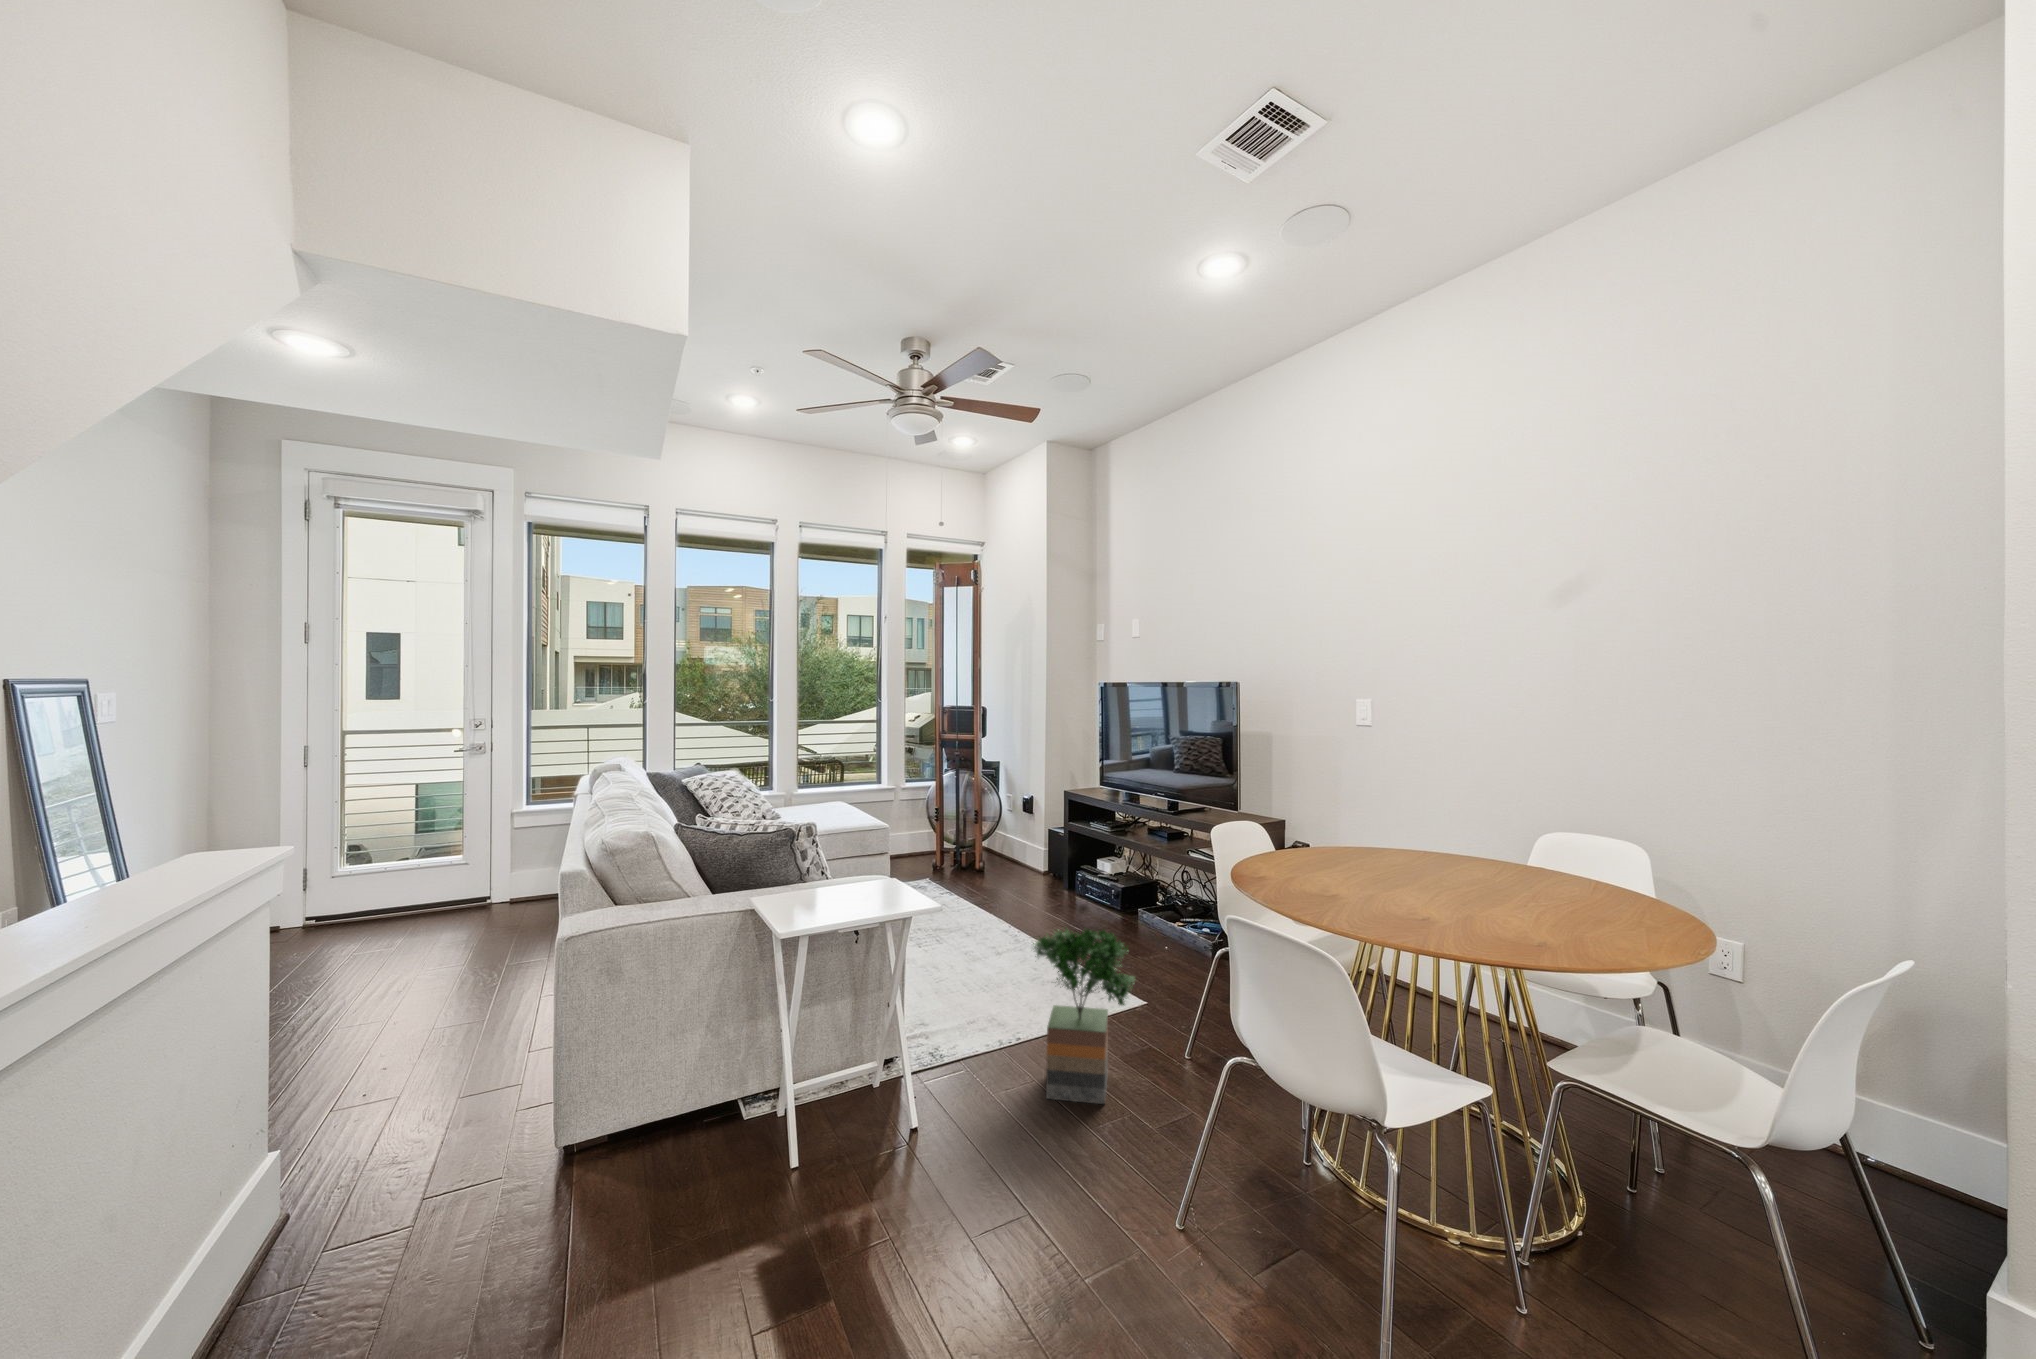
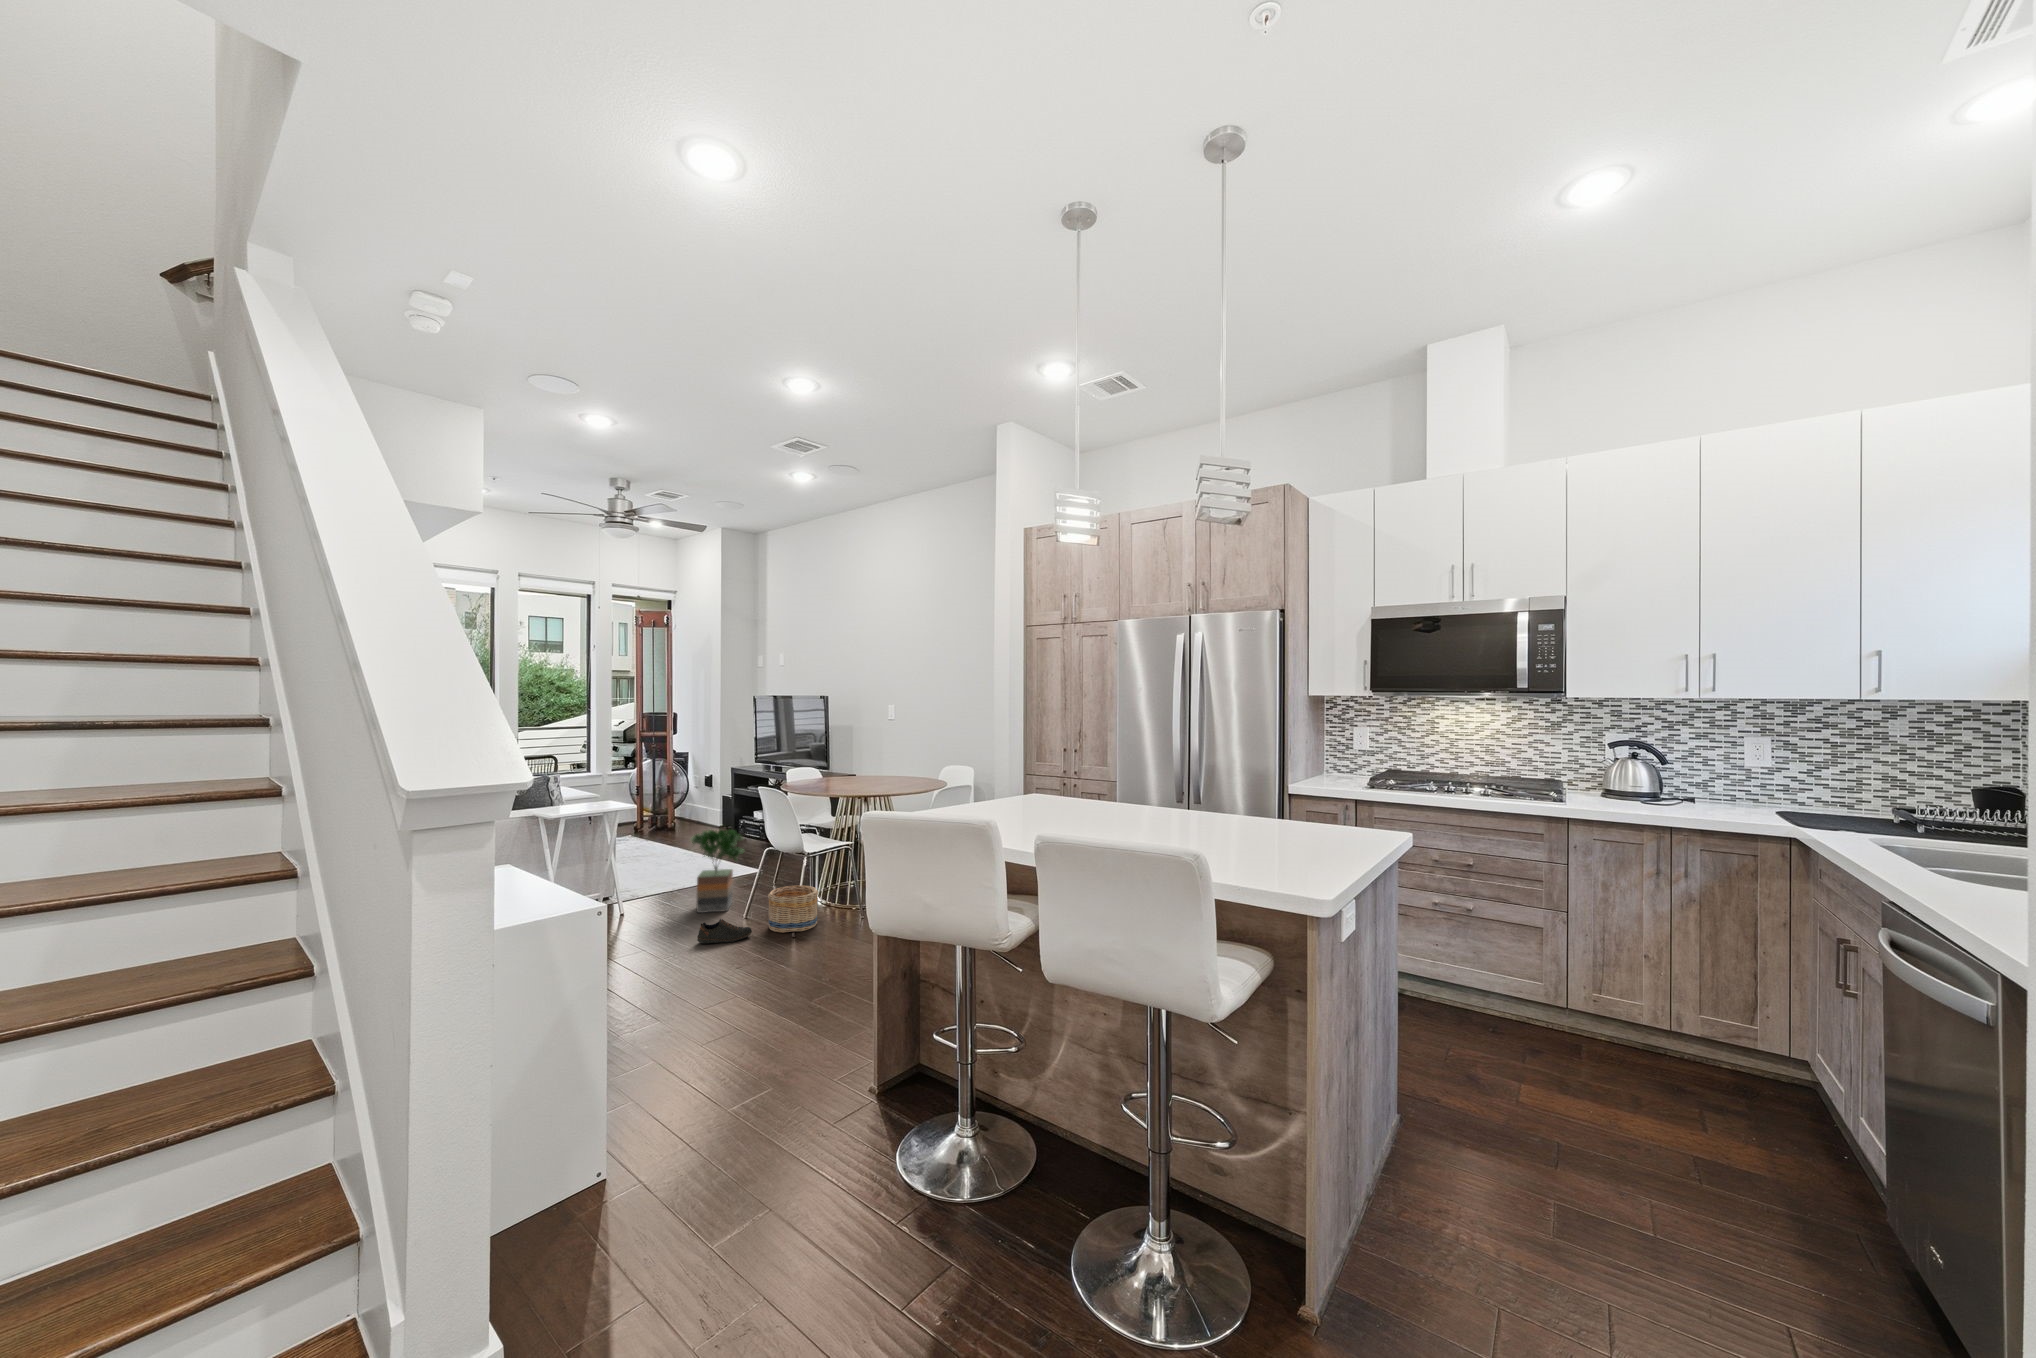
basket: none [1211,1093,1329,1234] -> present [768,885,818,933]
shoe: none [1067,1175,1186,1244] -> present [697,919,752,943]

